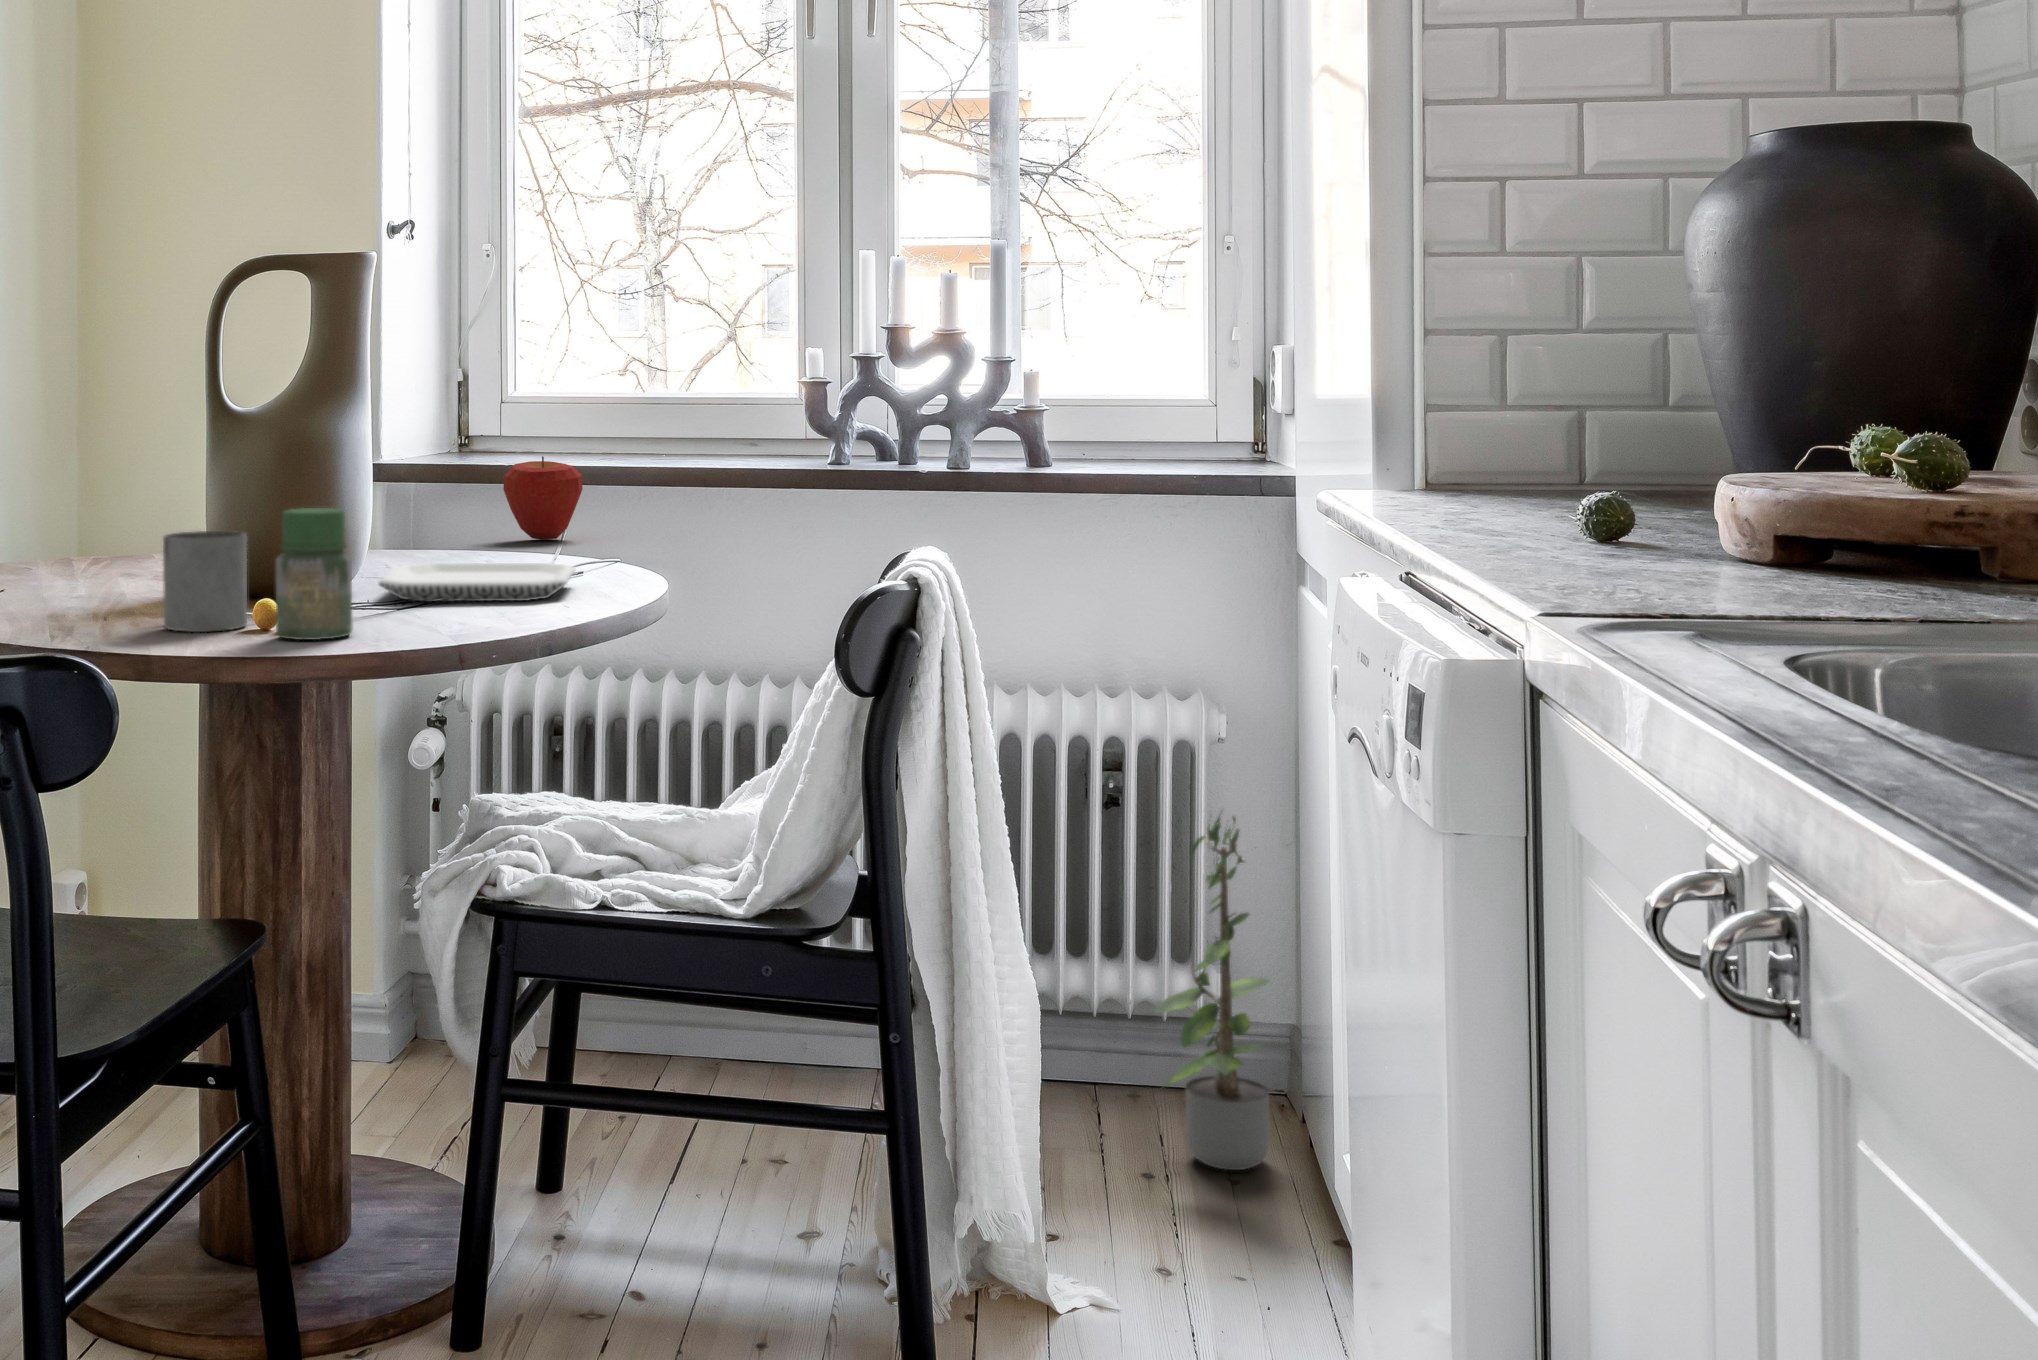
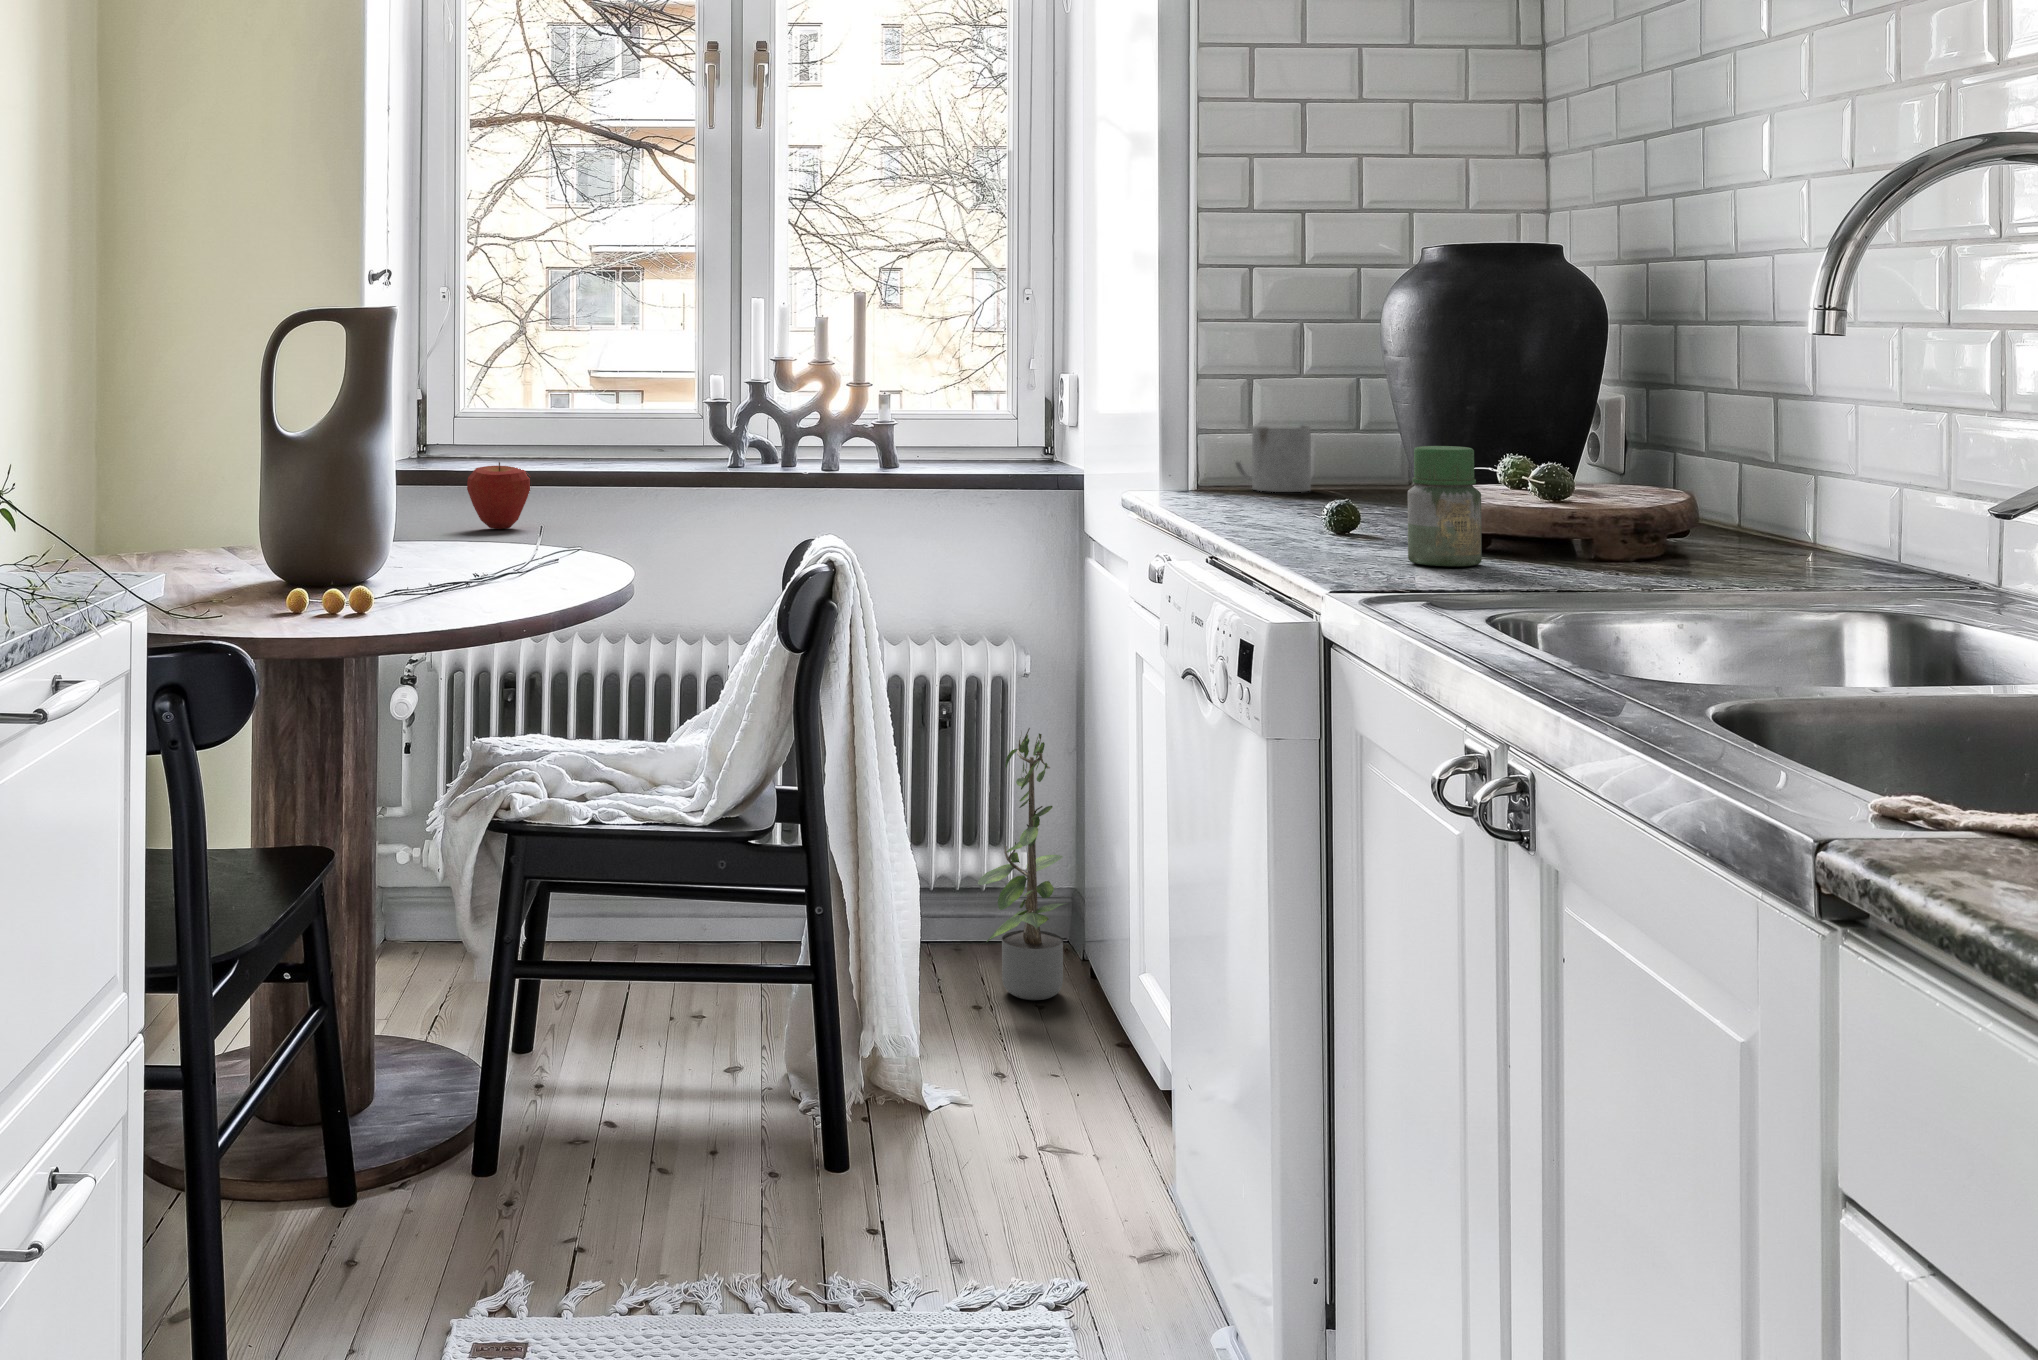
jar: present [275,508,353,640] -> present [1408,446,1482,566]
mug: present [163,531,247,632] -> present [1236,426,1311,492]
plate: present [379,563,575,601] -> none [410,552,560,586]

